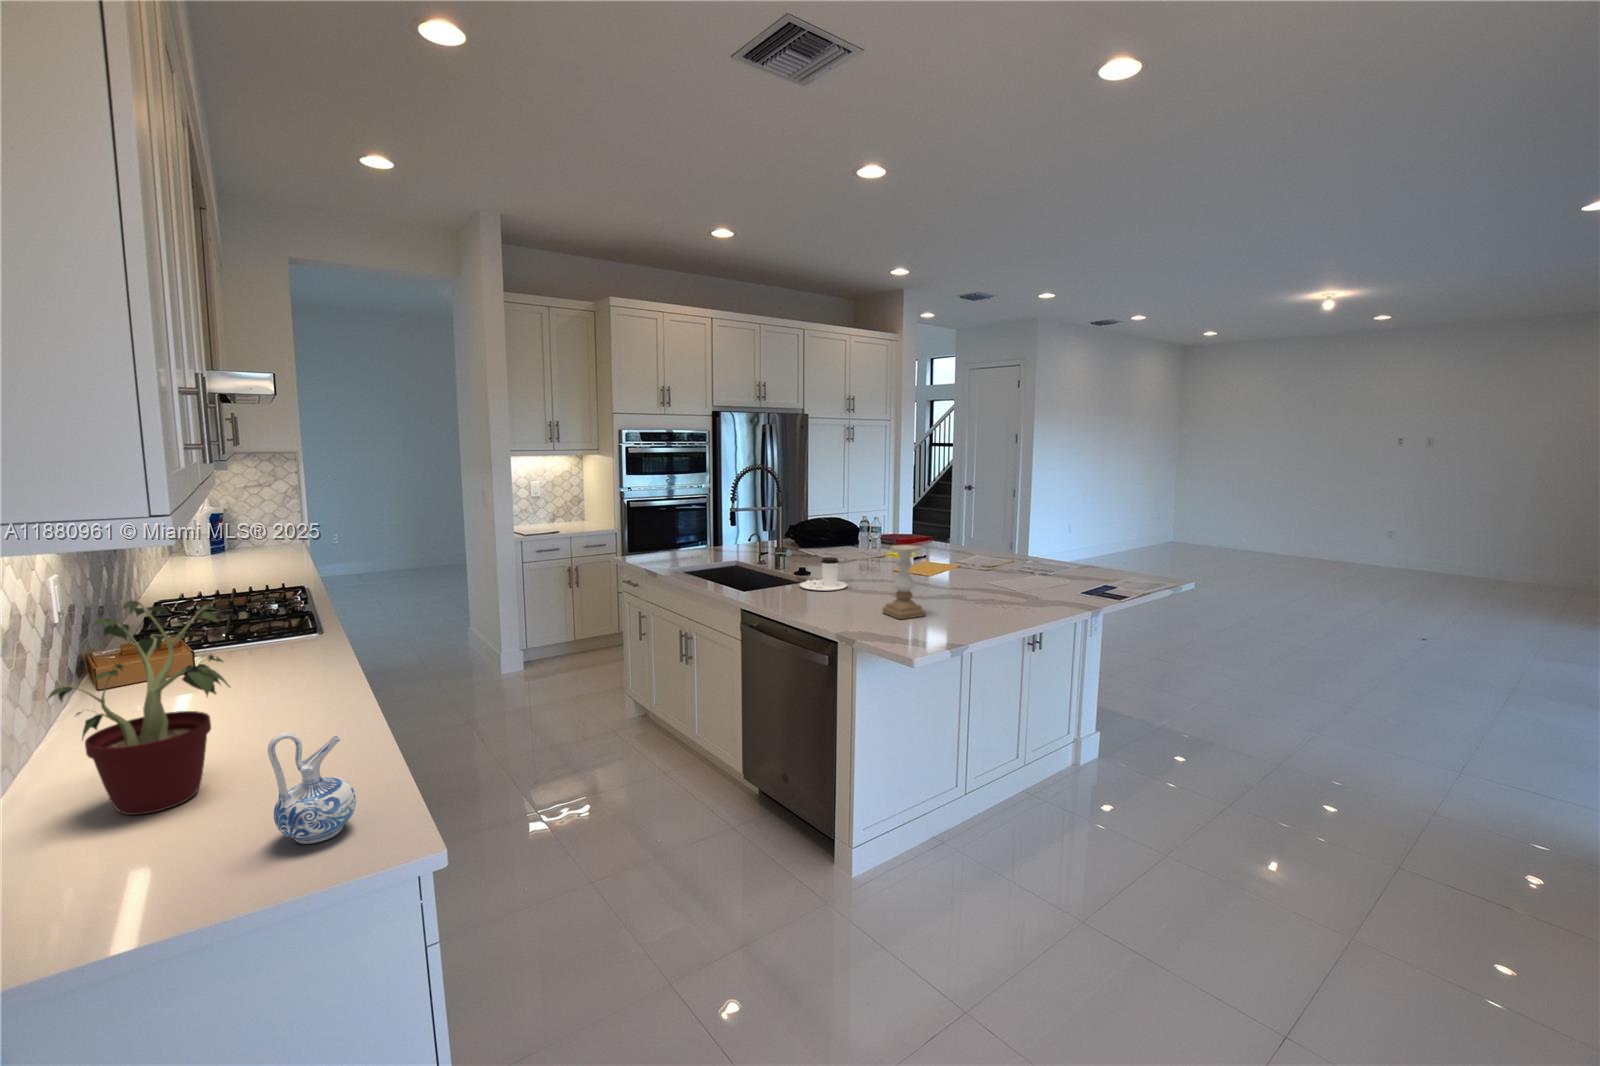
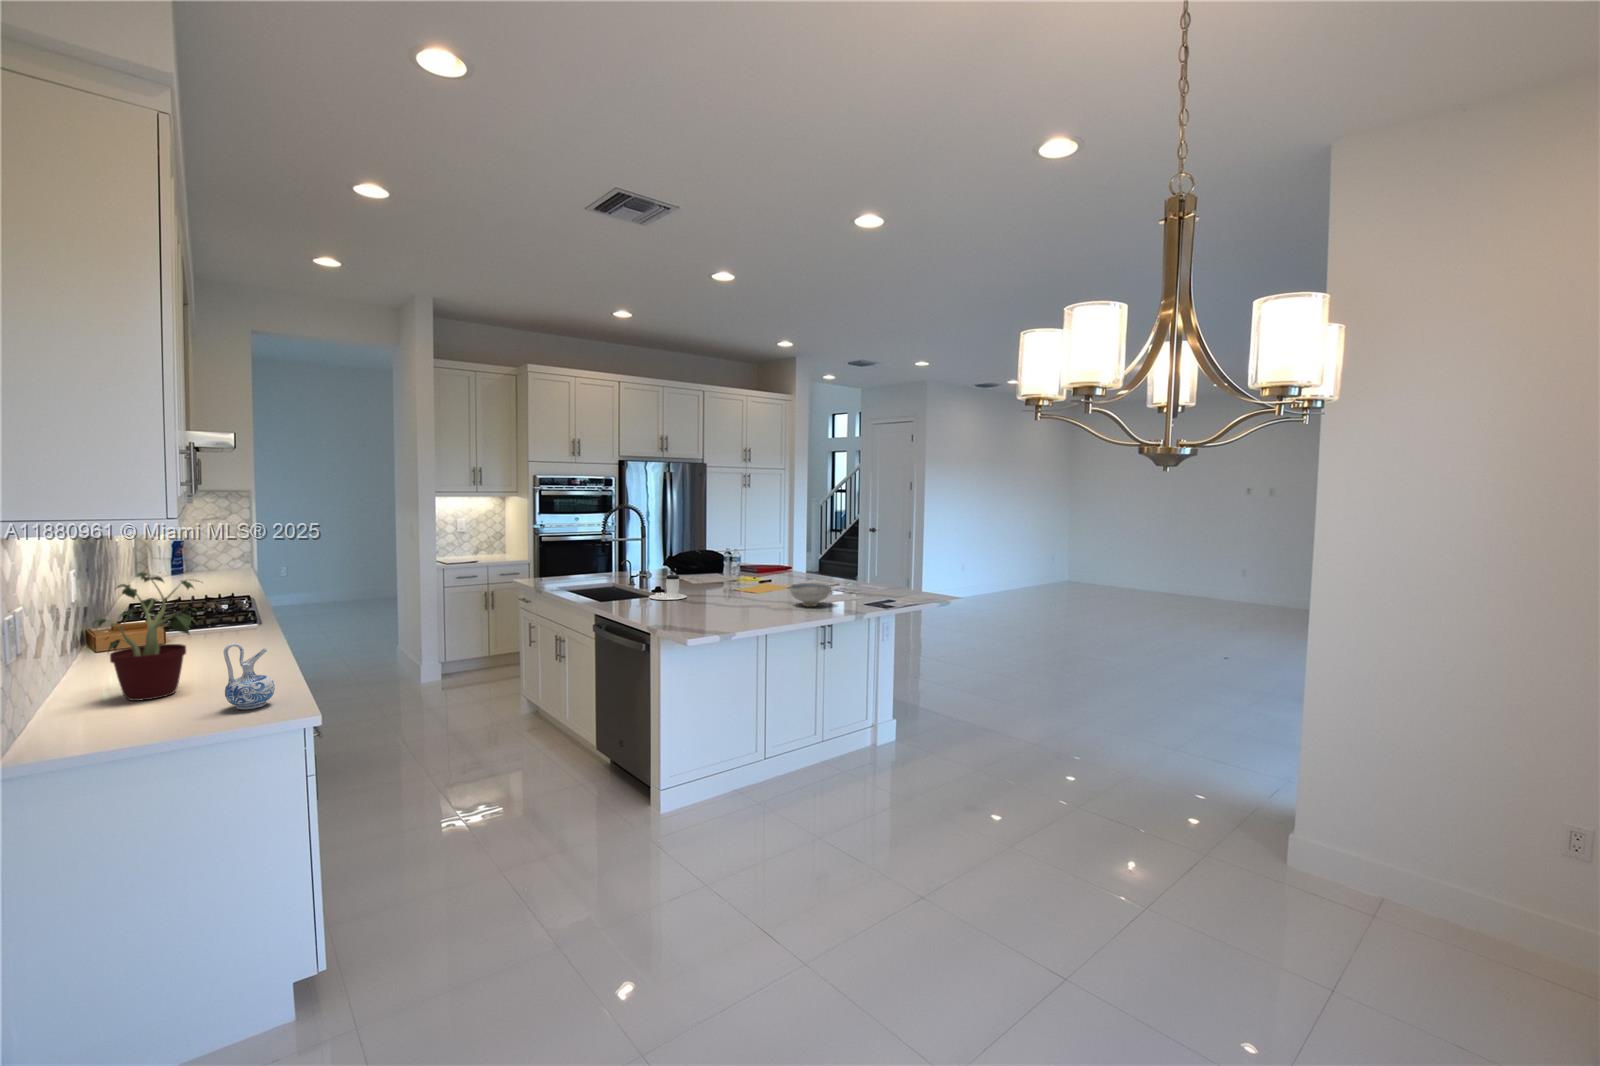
candle holder: present [883,545,925,619] -> none [695,562,725,616]
ceramic bowl: none [995,568,1052,601] -> present [790,583,831,607]

